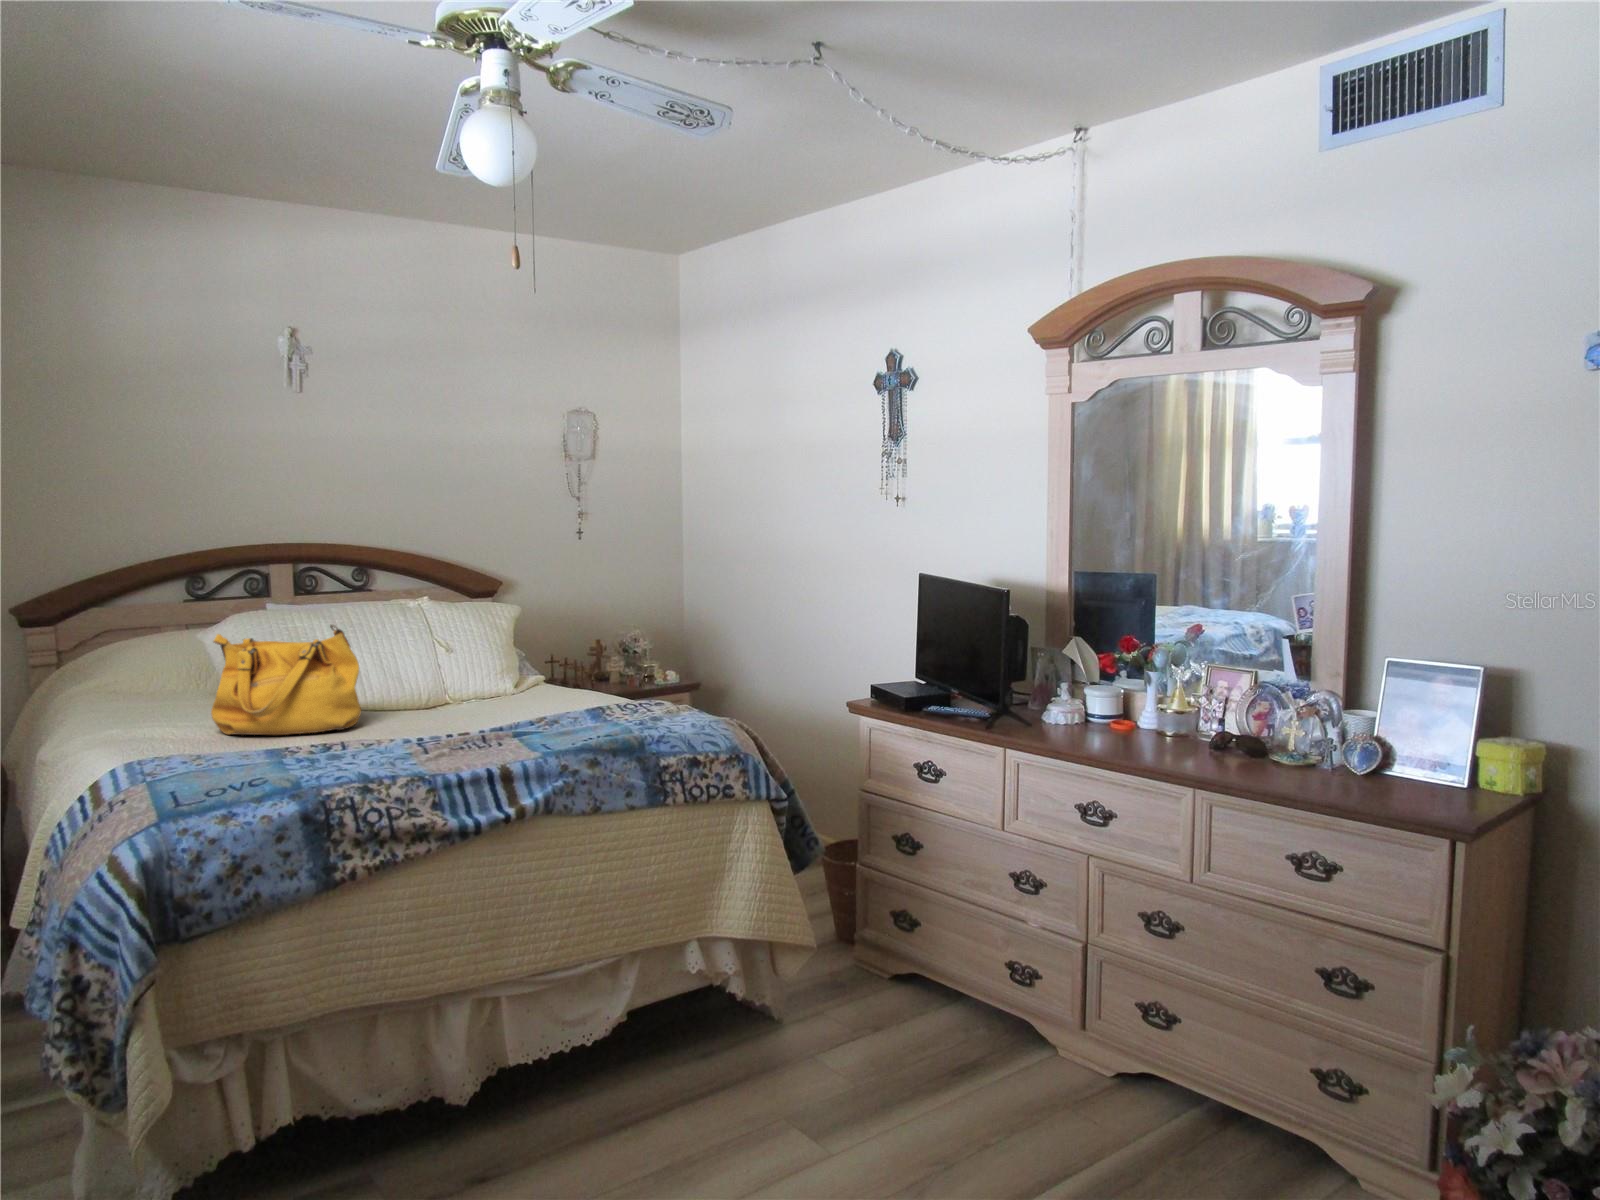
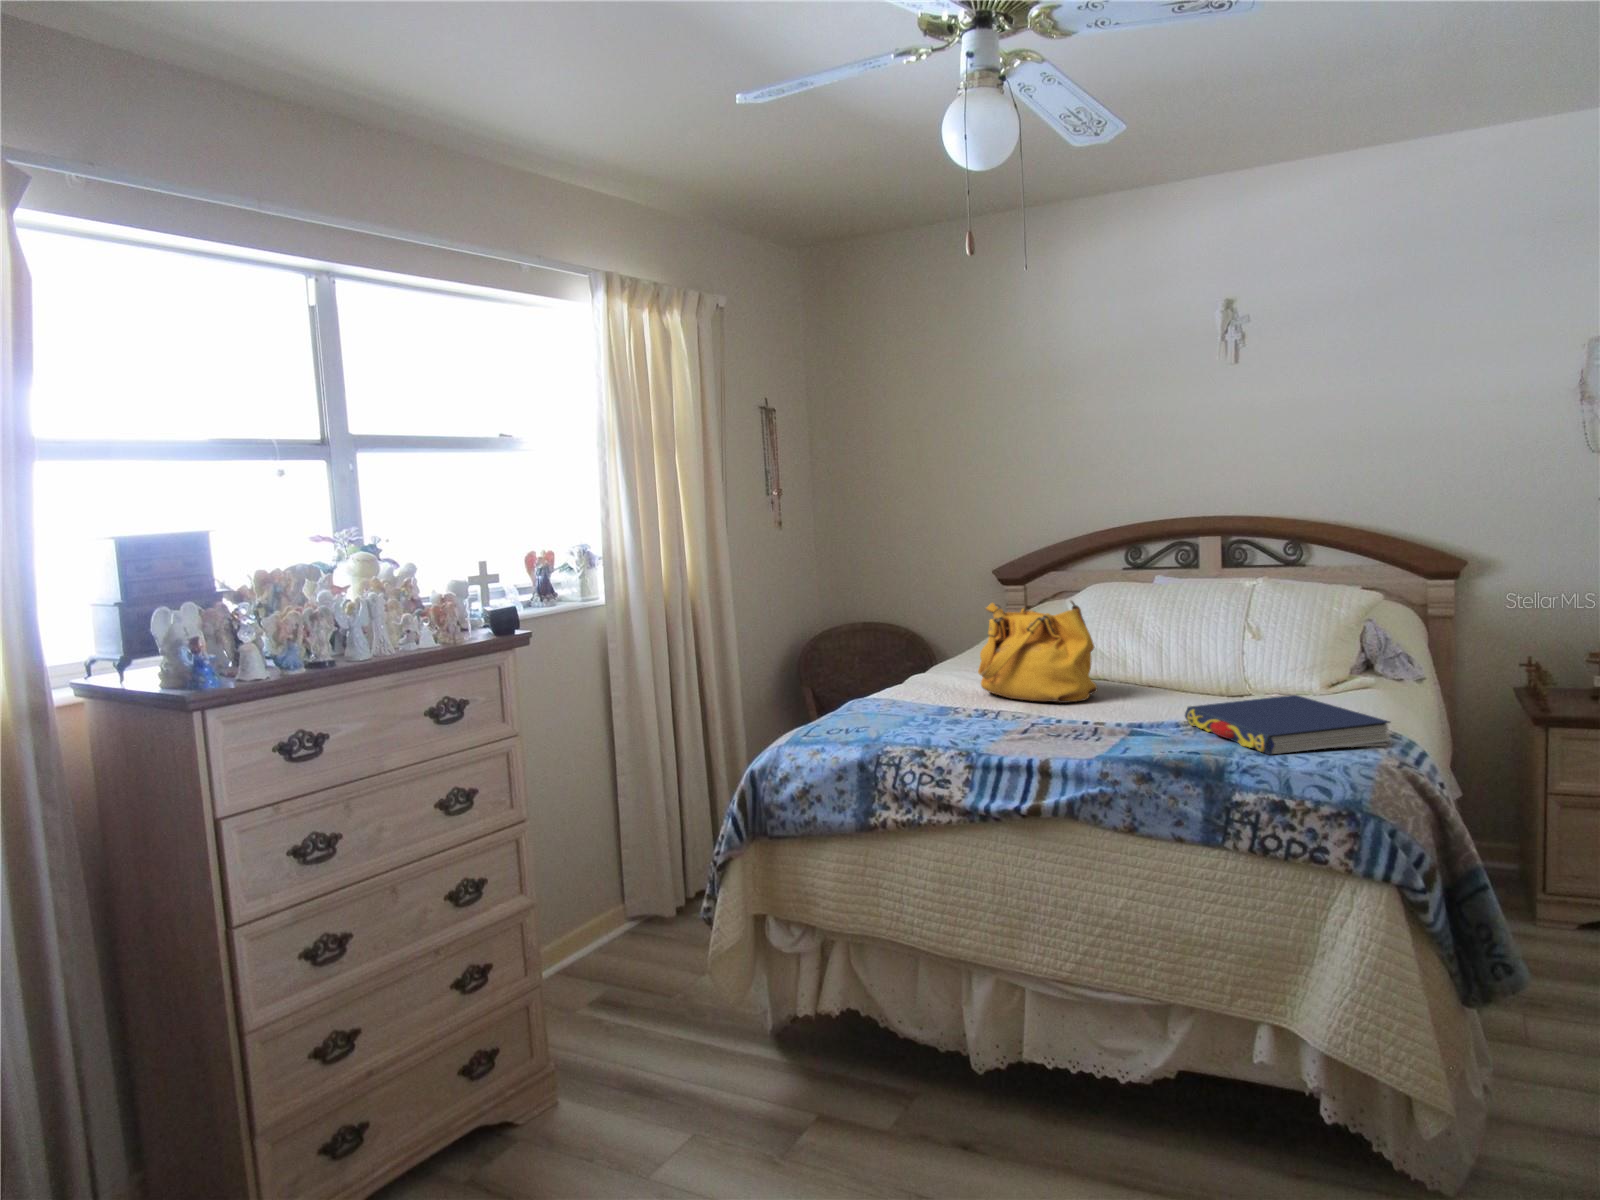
book: none [496,691,663,733] -> present [1185,695,1390,755]

